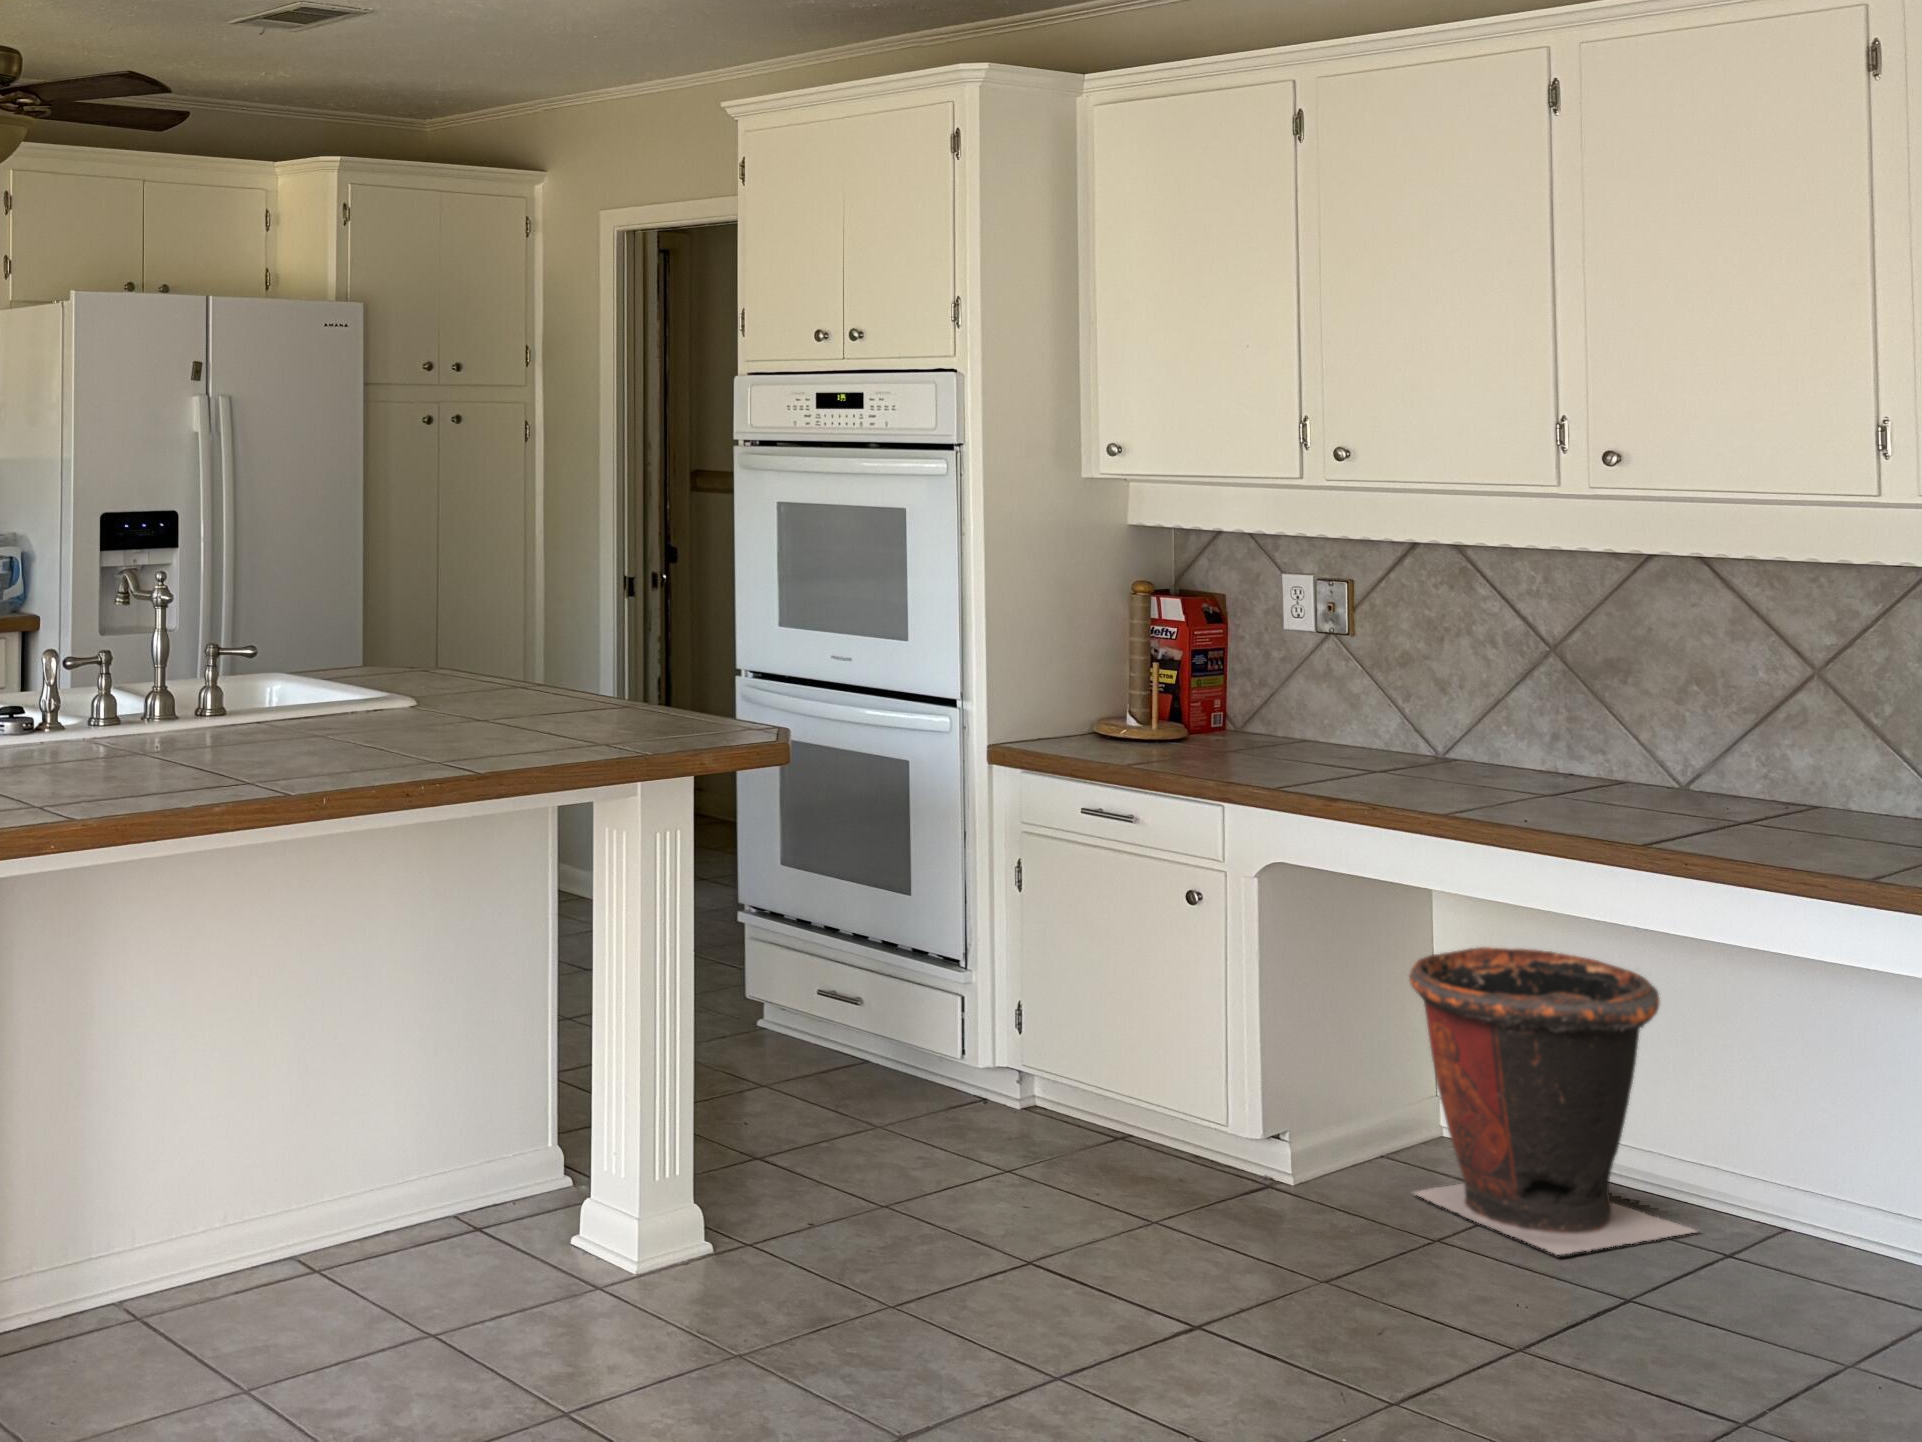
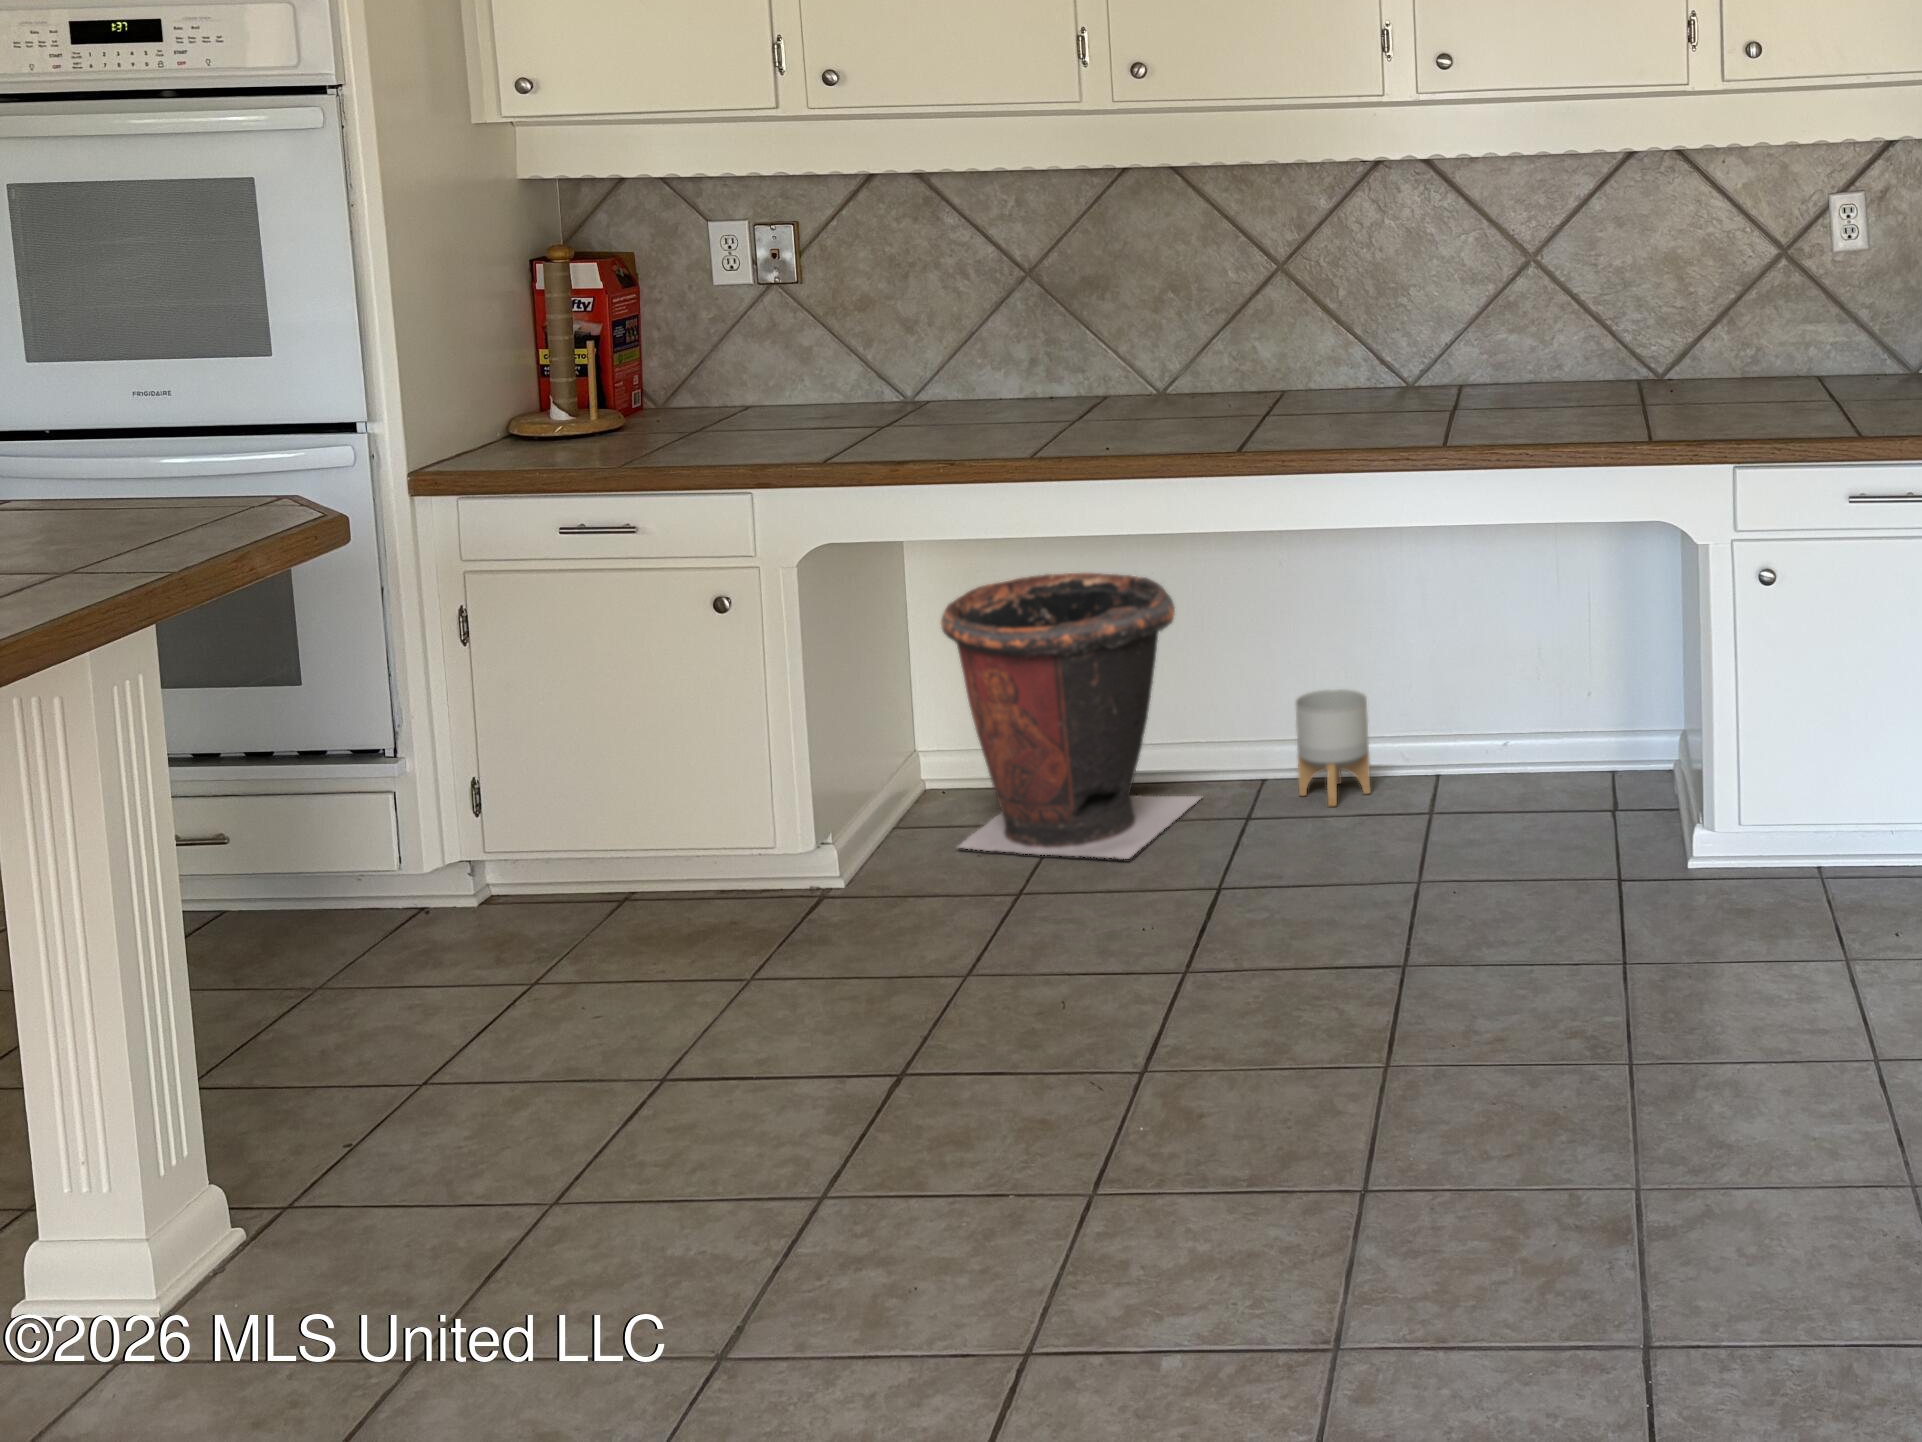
planter: none [1803,1152,1899,1291] -> present [1296,689,1370,806]

